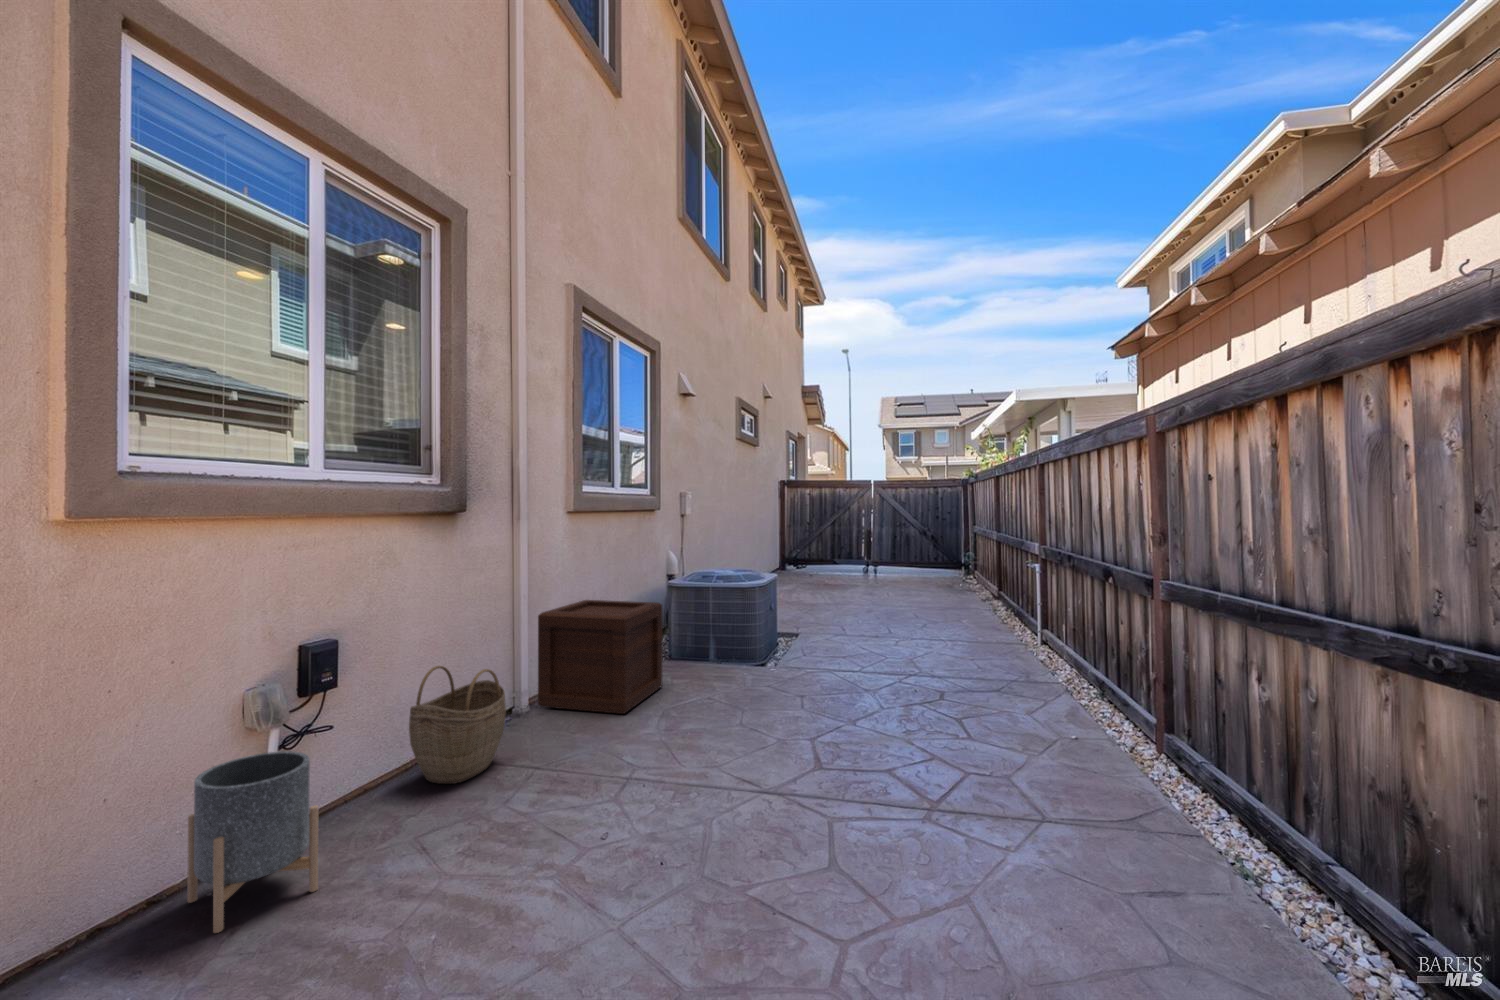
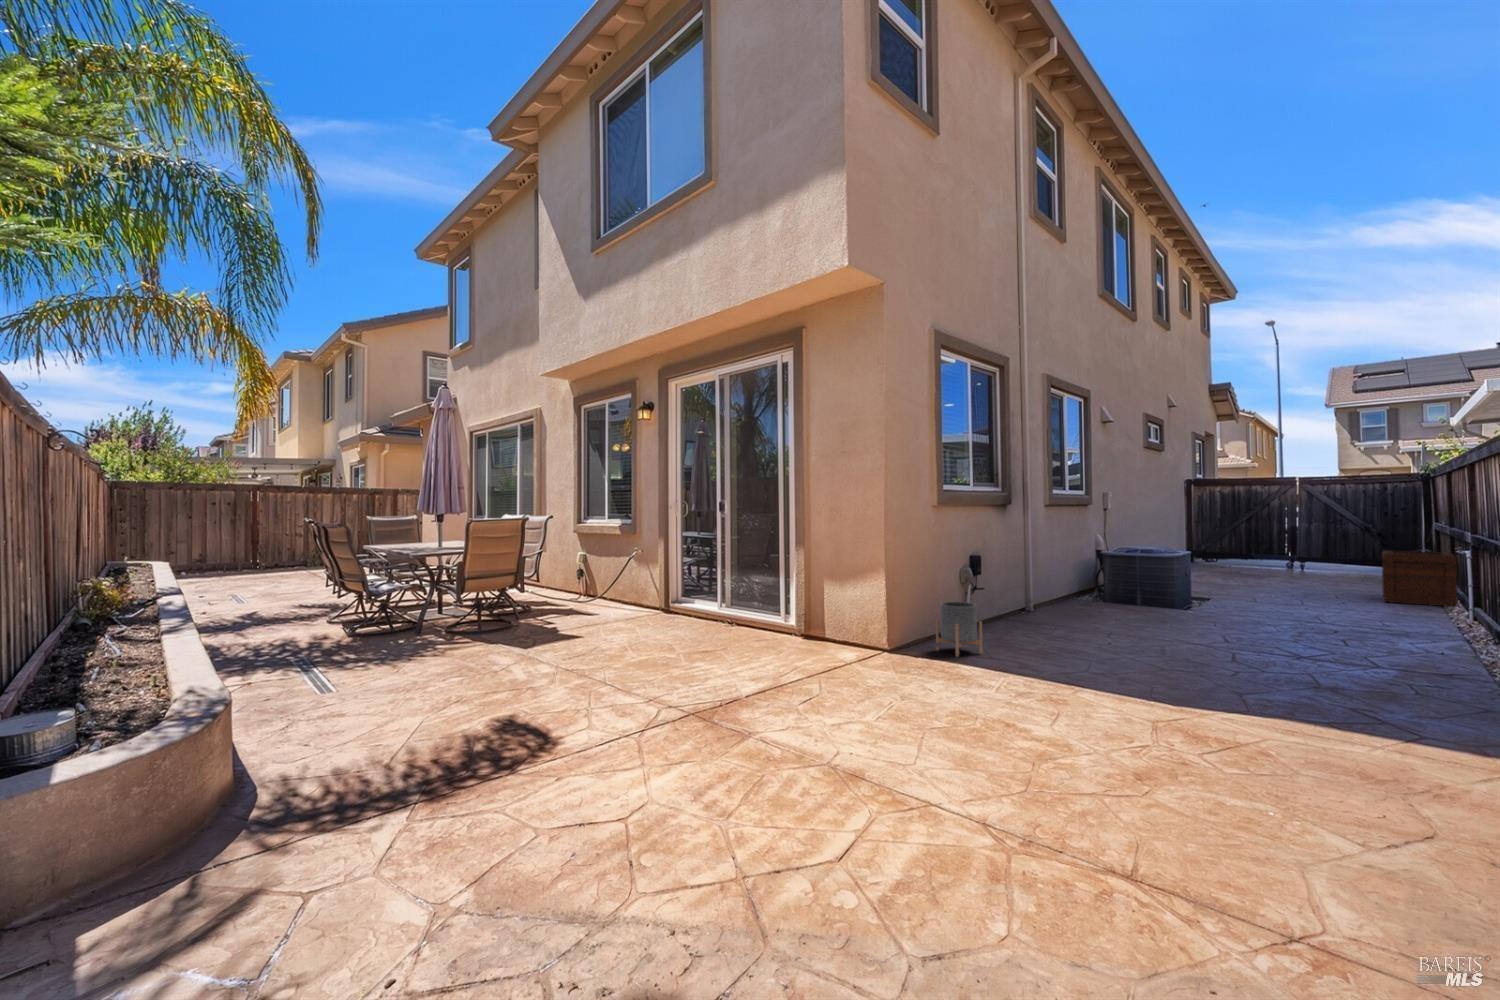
wooden crate: present [538,600,662,714] -> present [1382,550,1457,607]
woven basket: present [409,666,506,784] -> none [986,583,1029,637]

